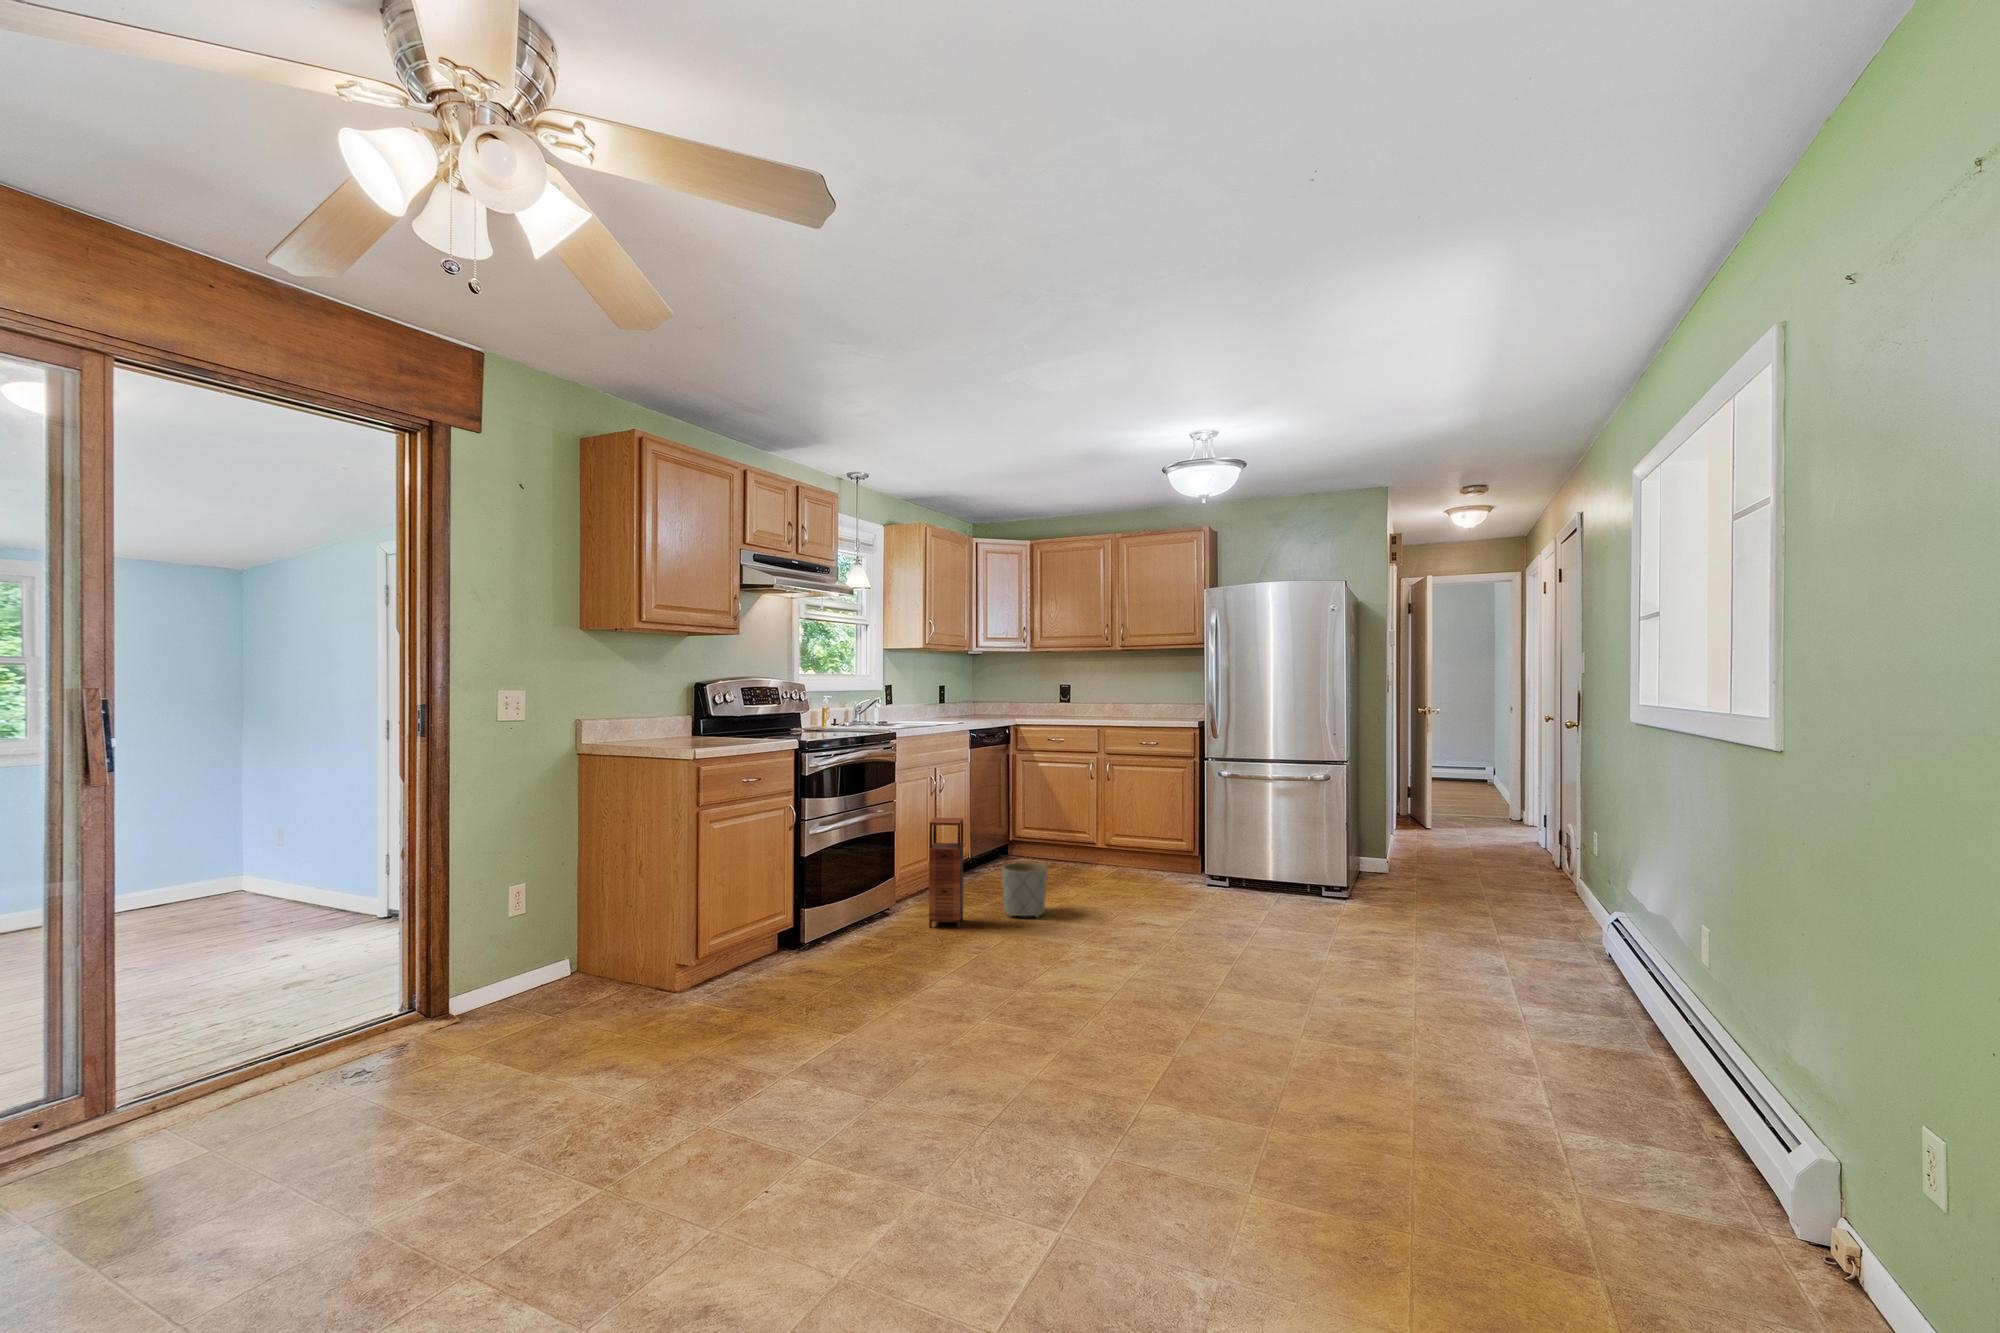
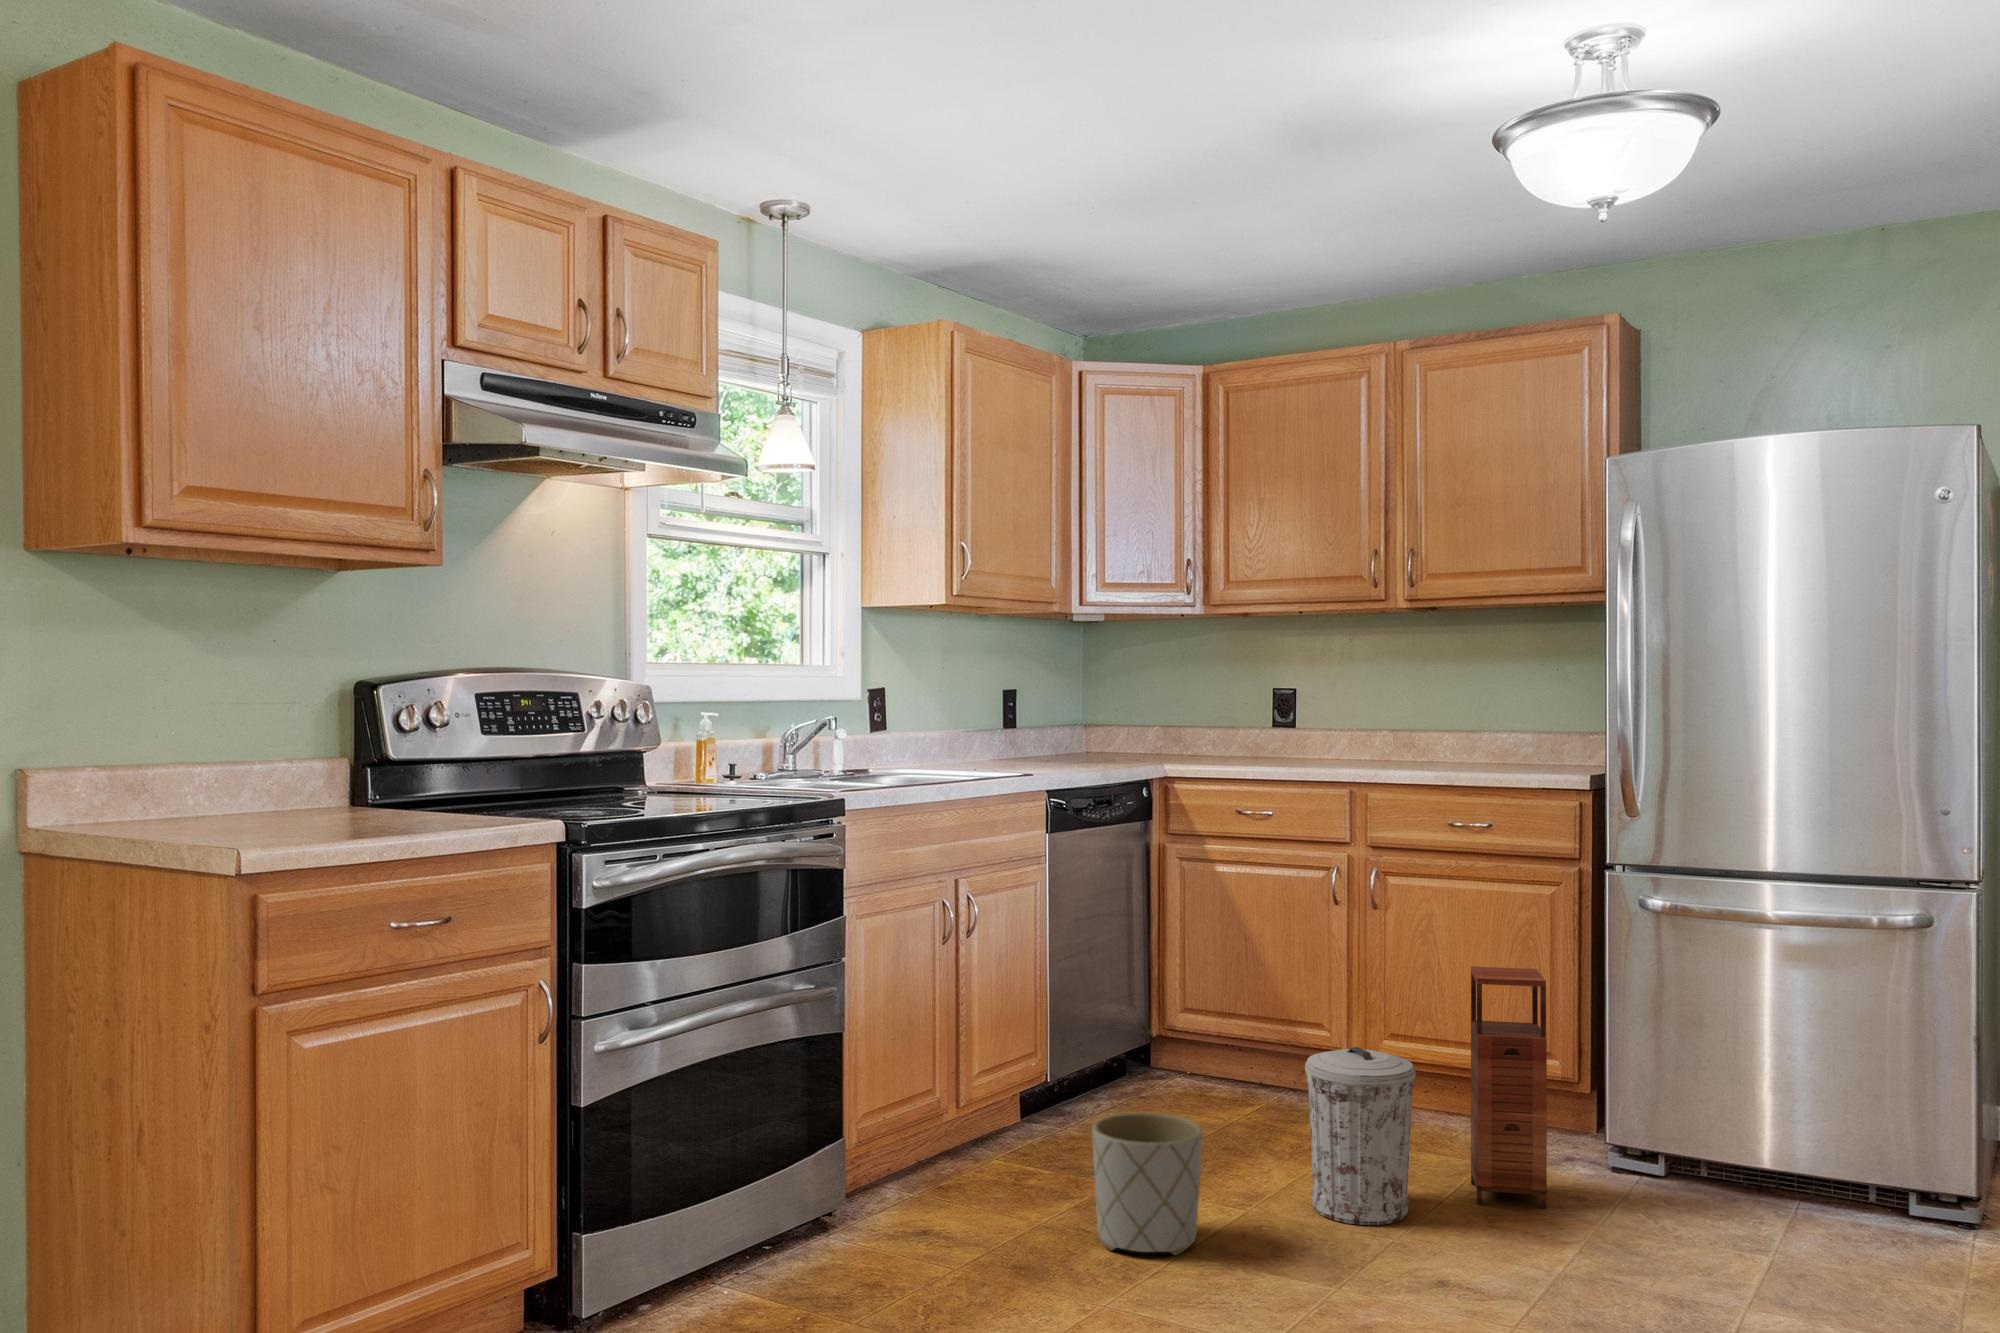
storage cabinet: present [929,818,963,928] -> present [1471,966,1547,1208]
trash can: none [1086,834,1131,905] -> present [1305,1047,1416,1225]

